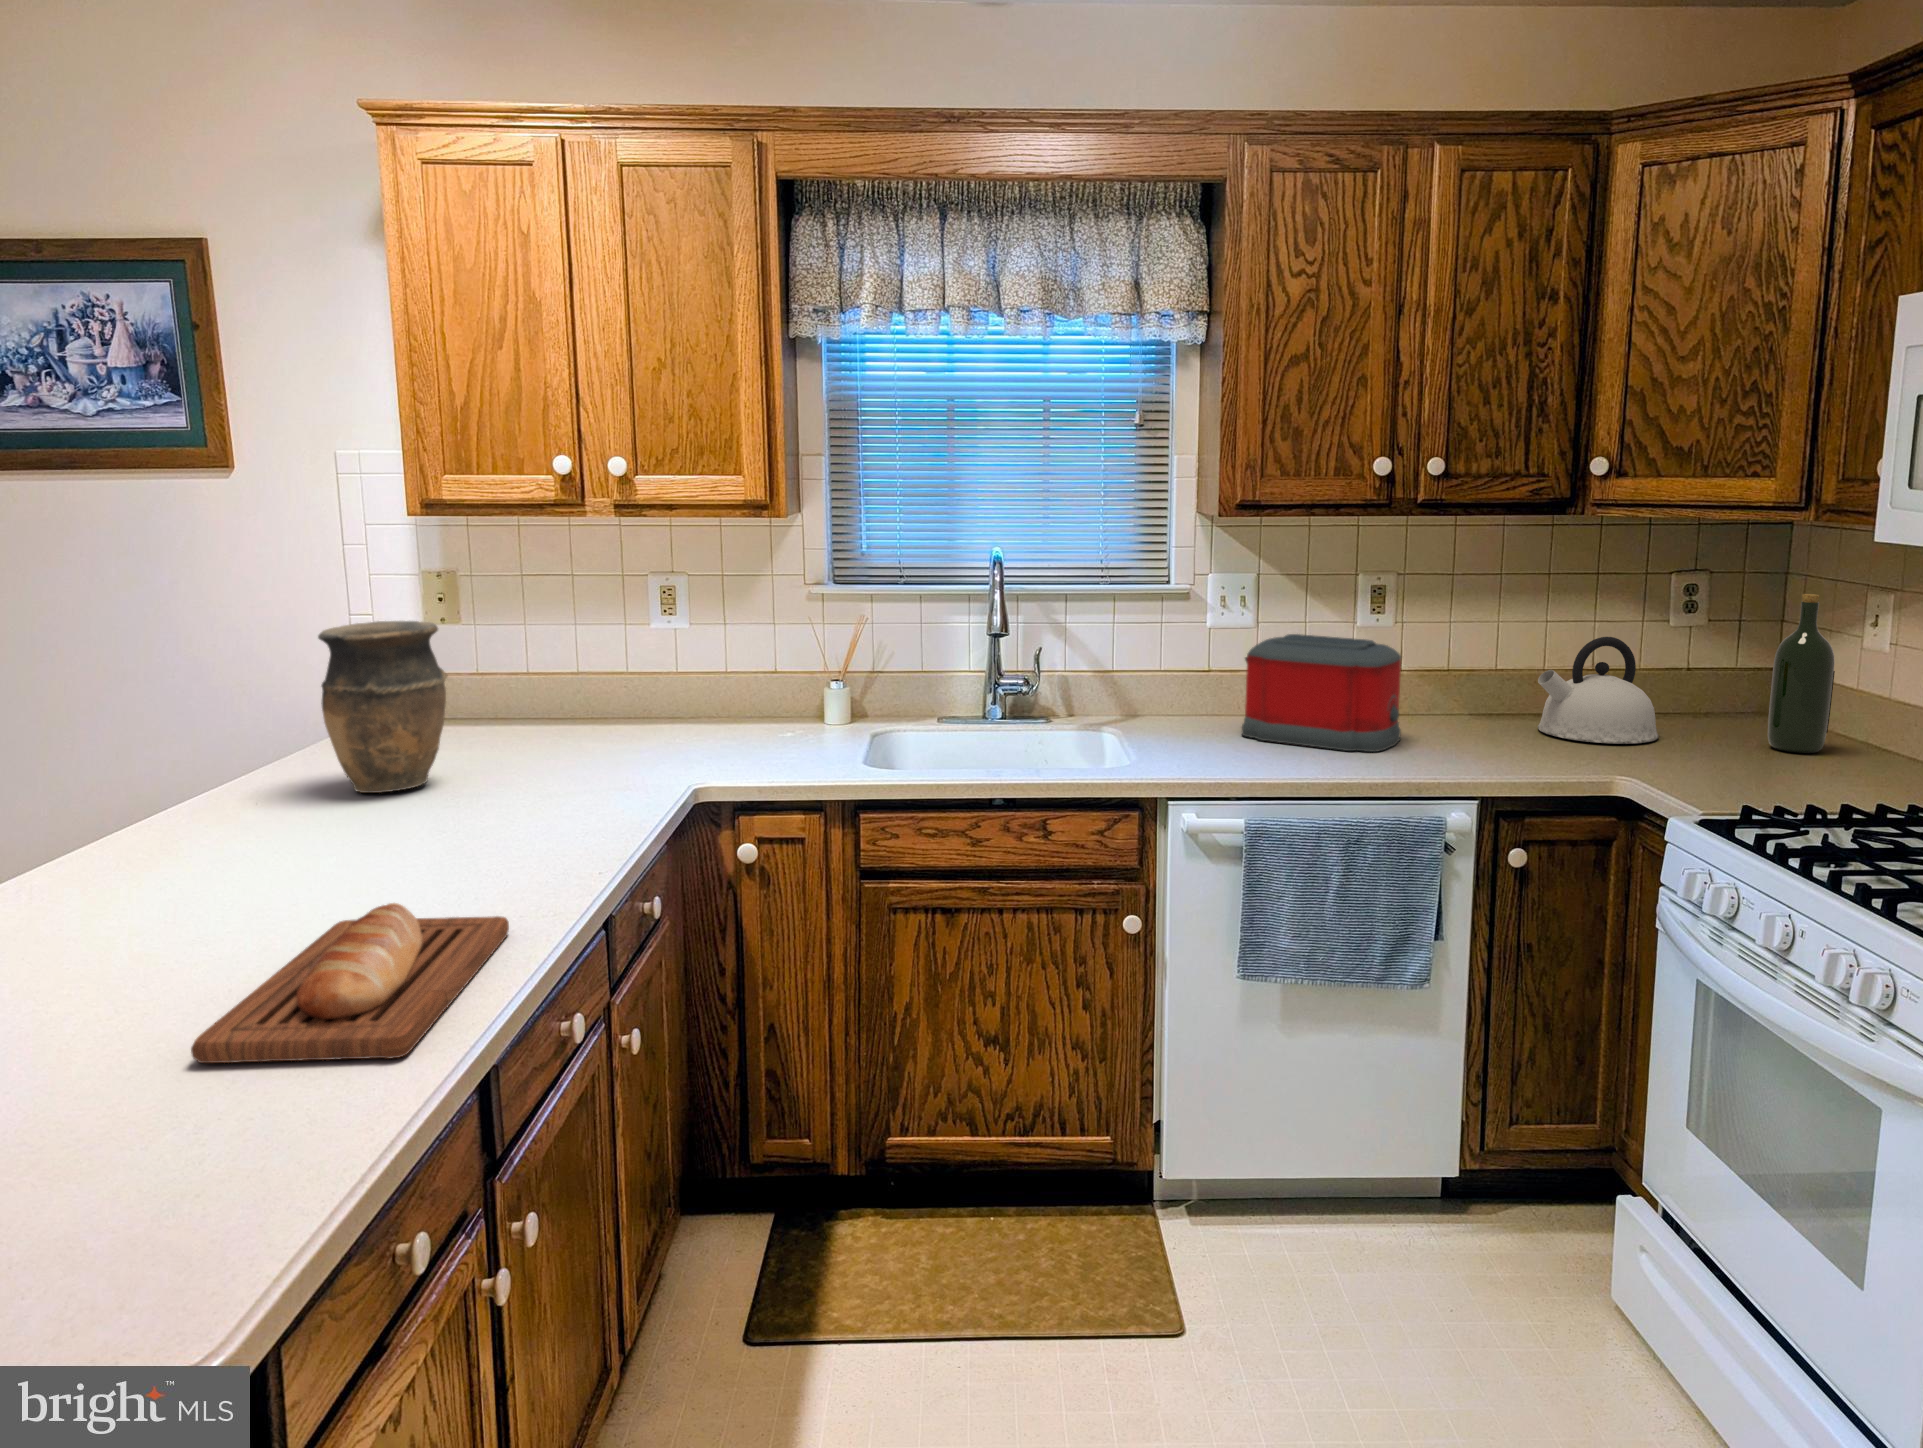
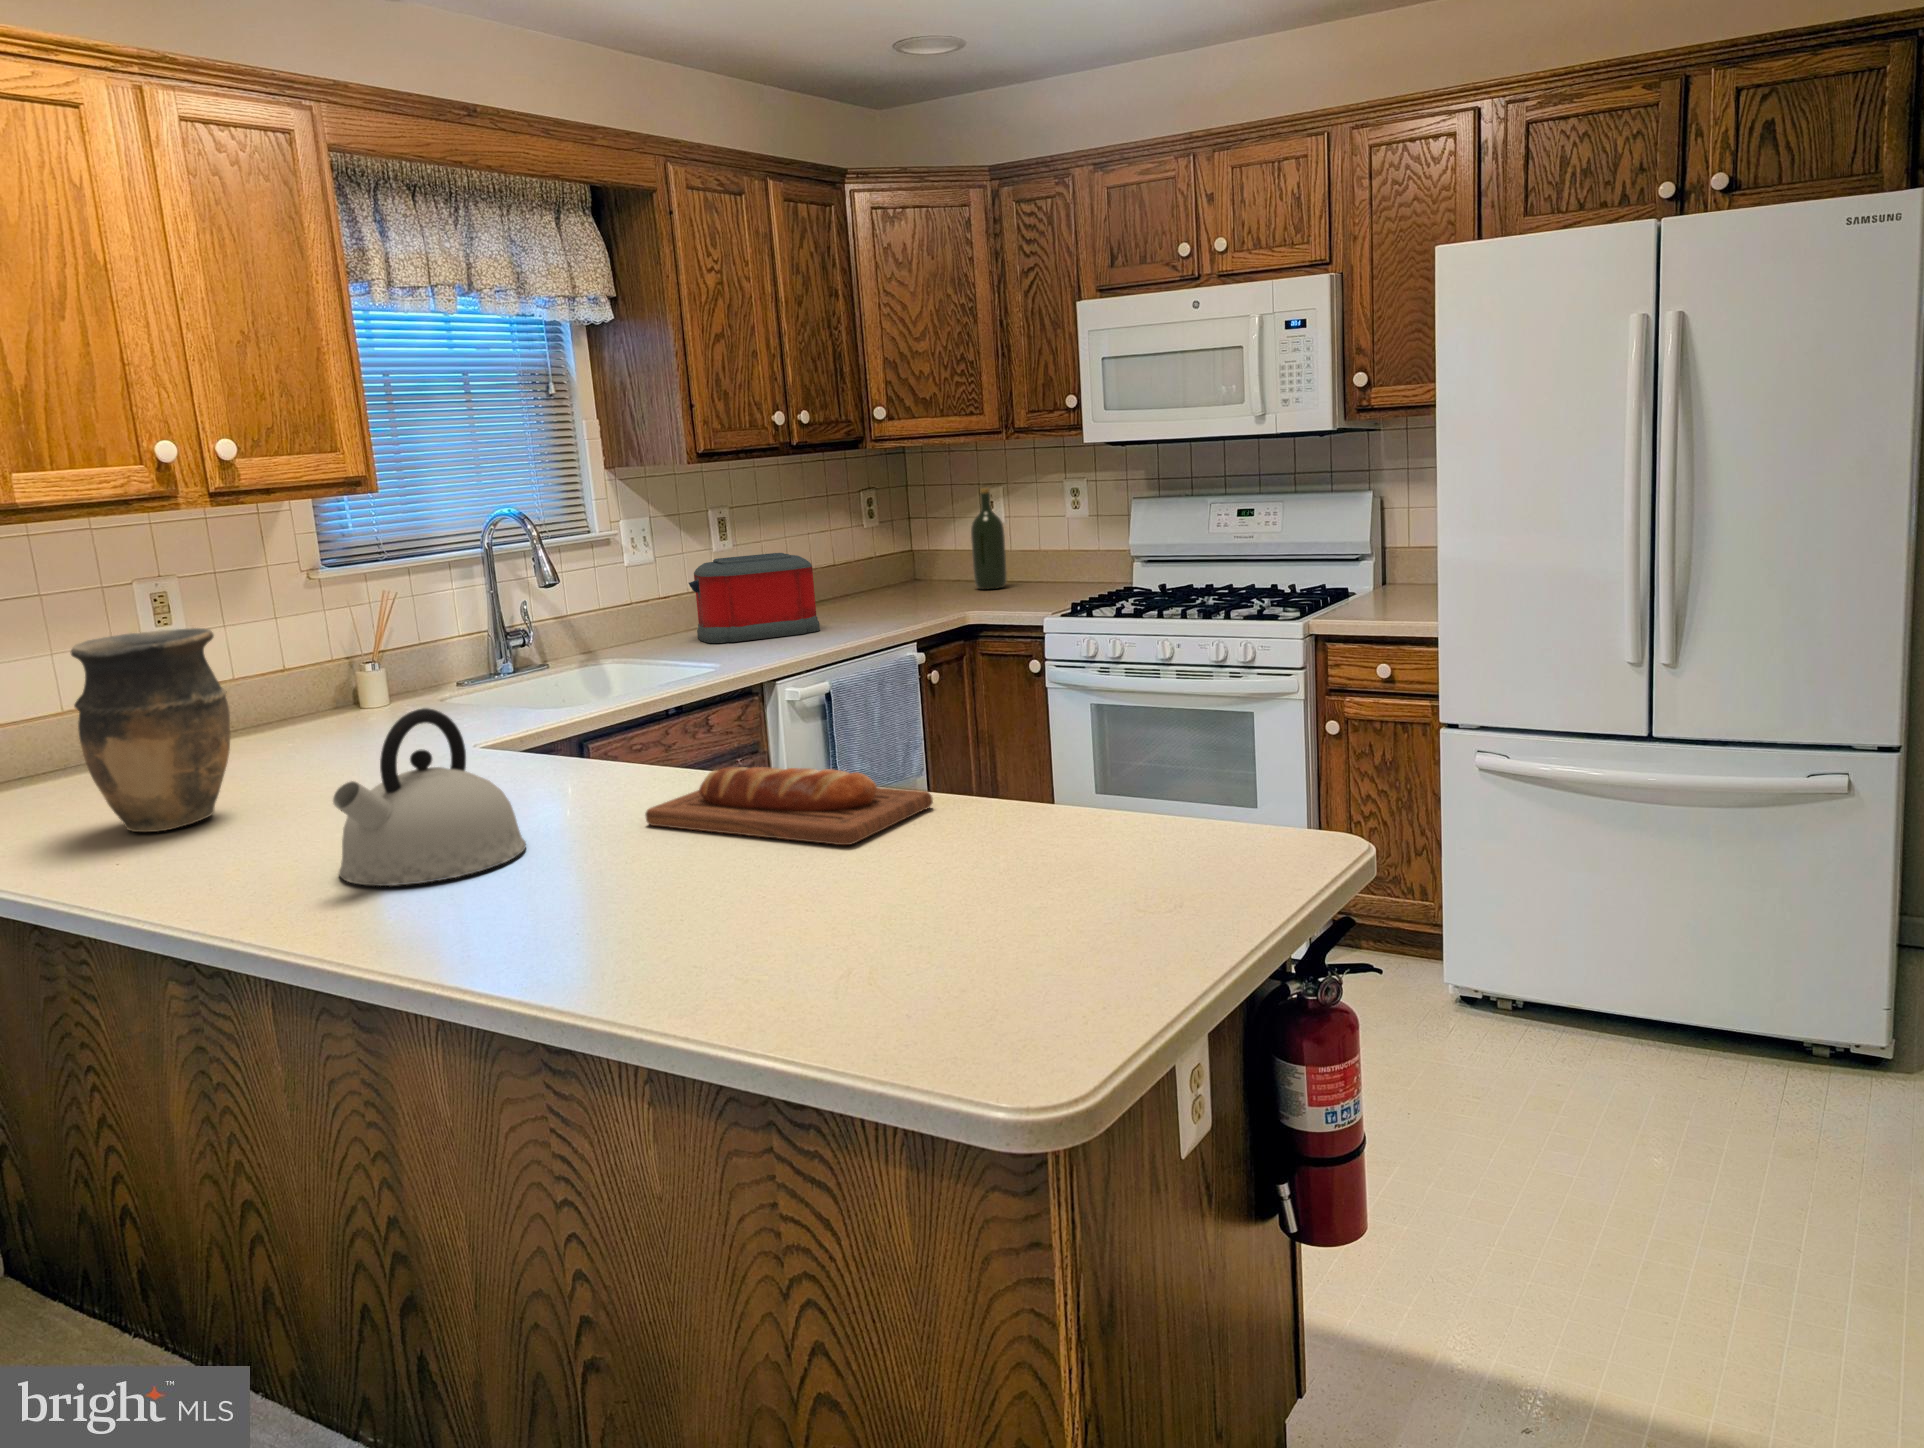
kettle: present [1538,637,1659,744] -> present [333,708,526,886]

